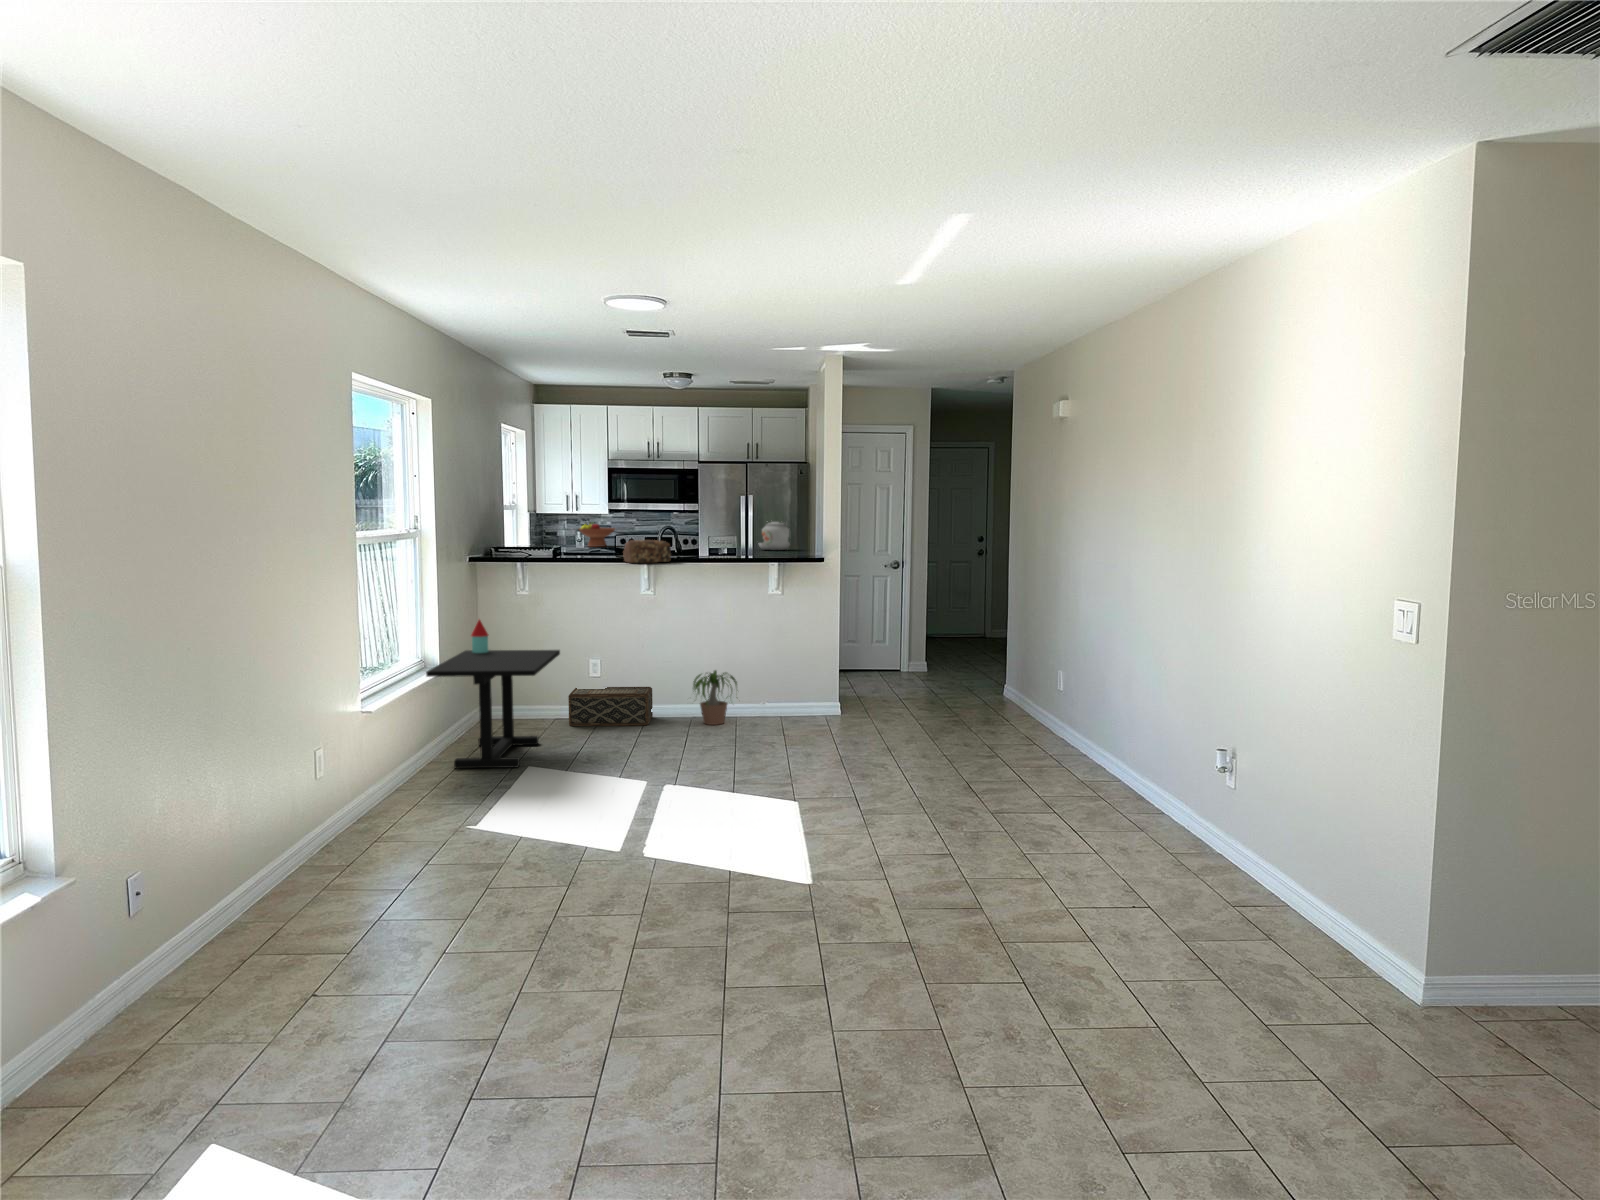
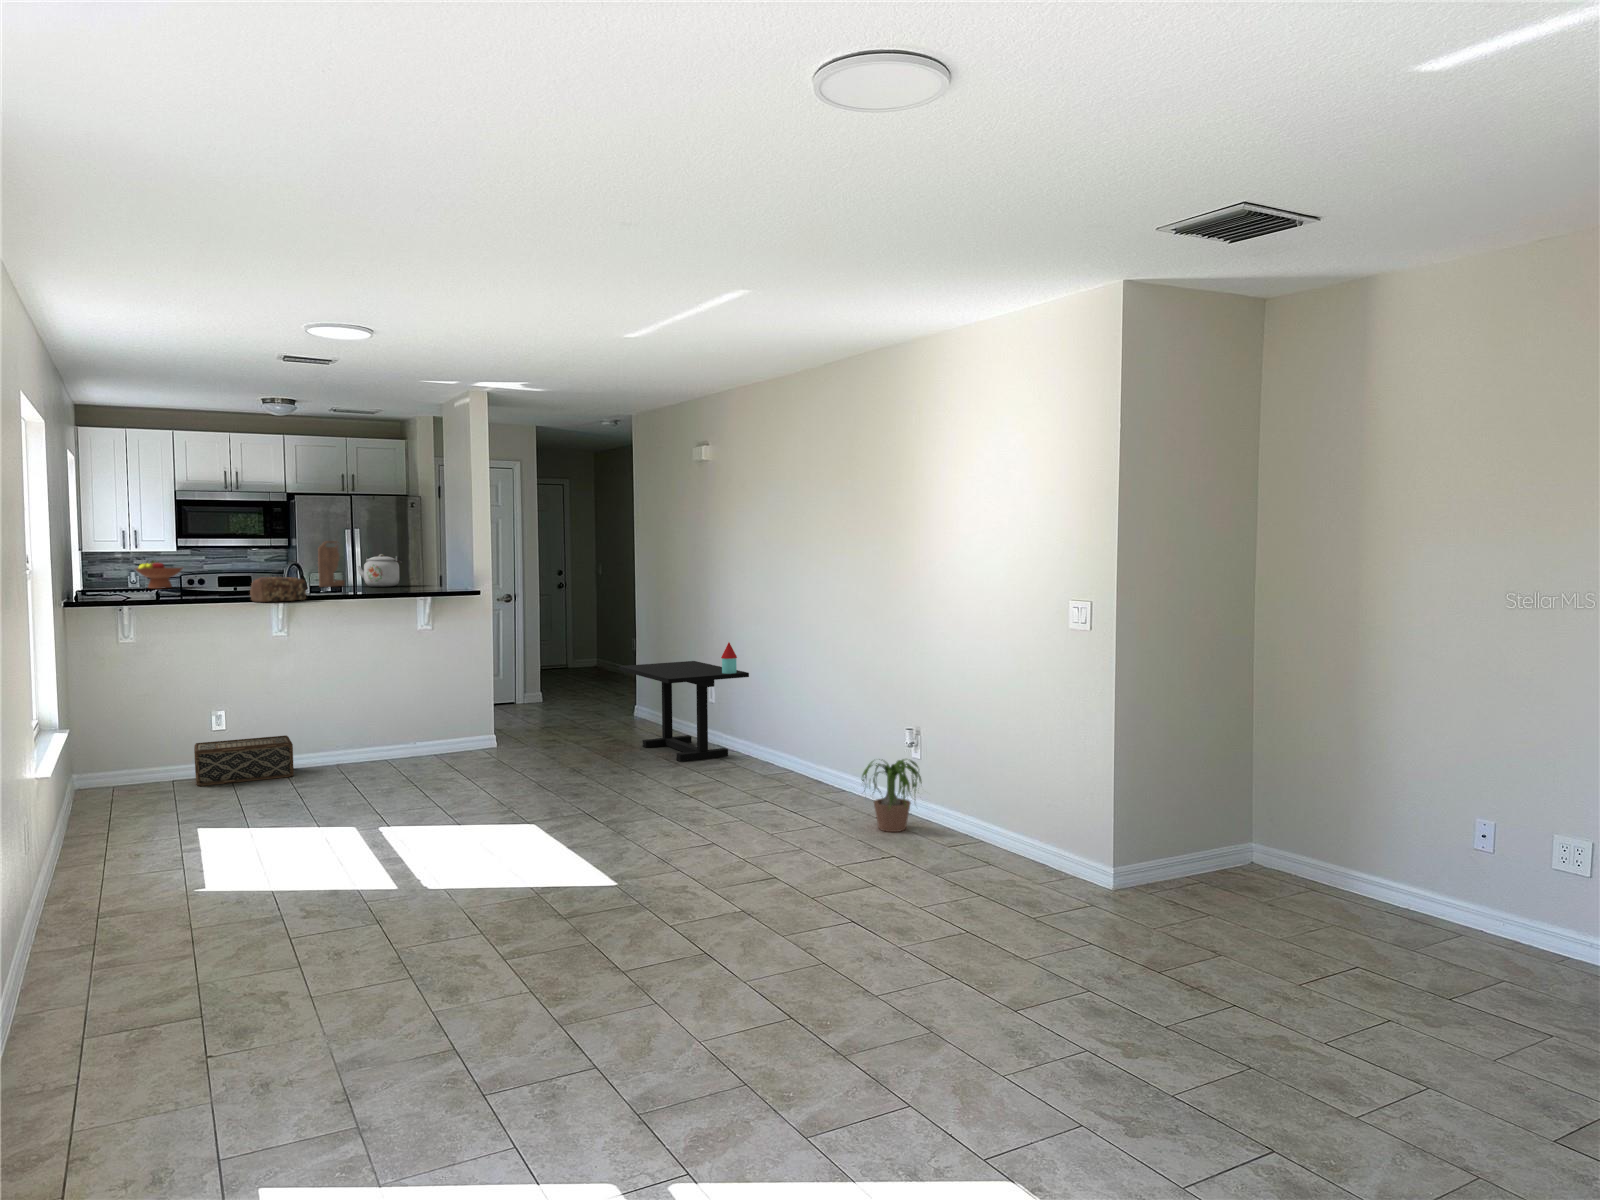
cutting board: none [721,506,745,549] -> present [318,541,345,587]
side table: present [426,620,560,768] -> present [619,643,749,762]
potted plant: present [693,670,737,725] -> present [862,759,922,832]

